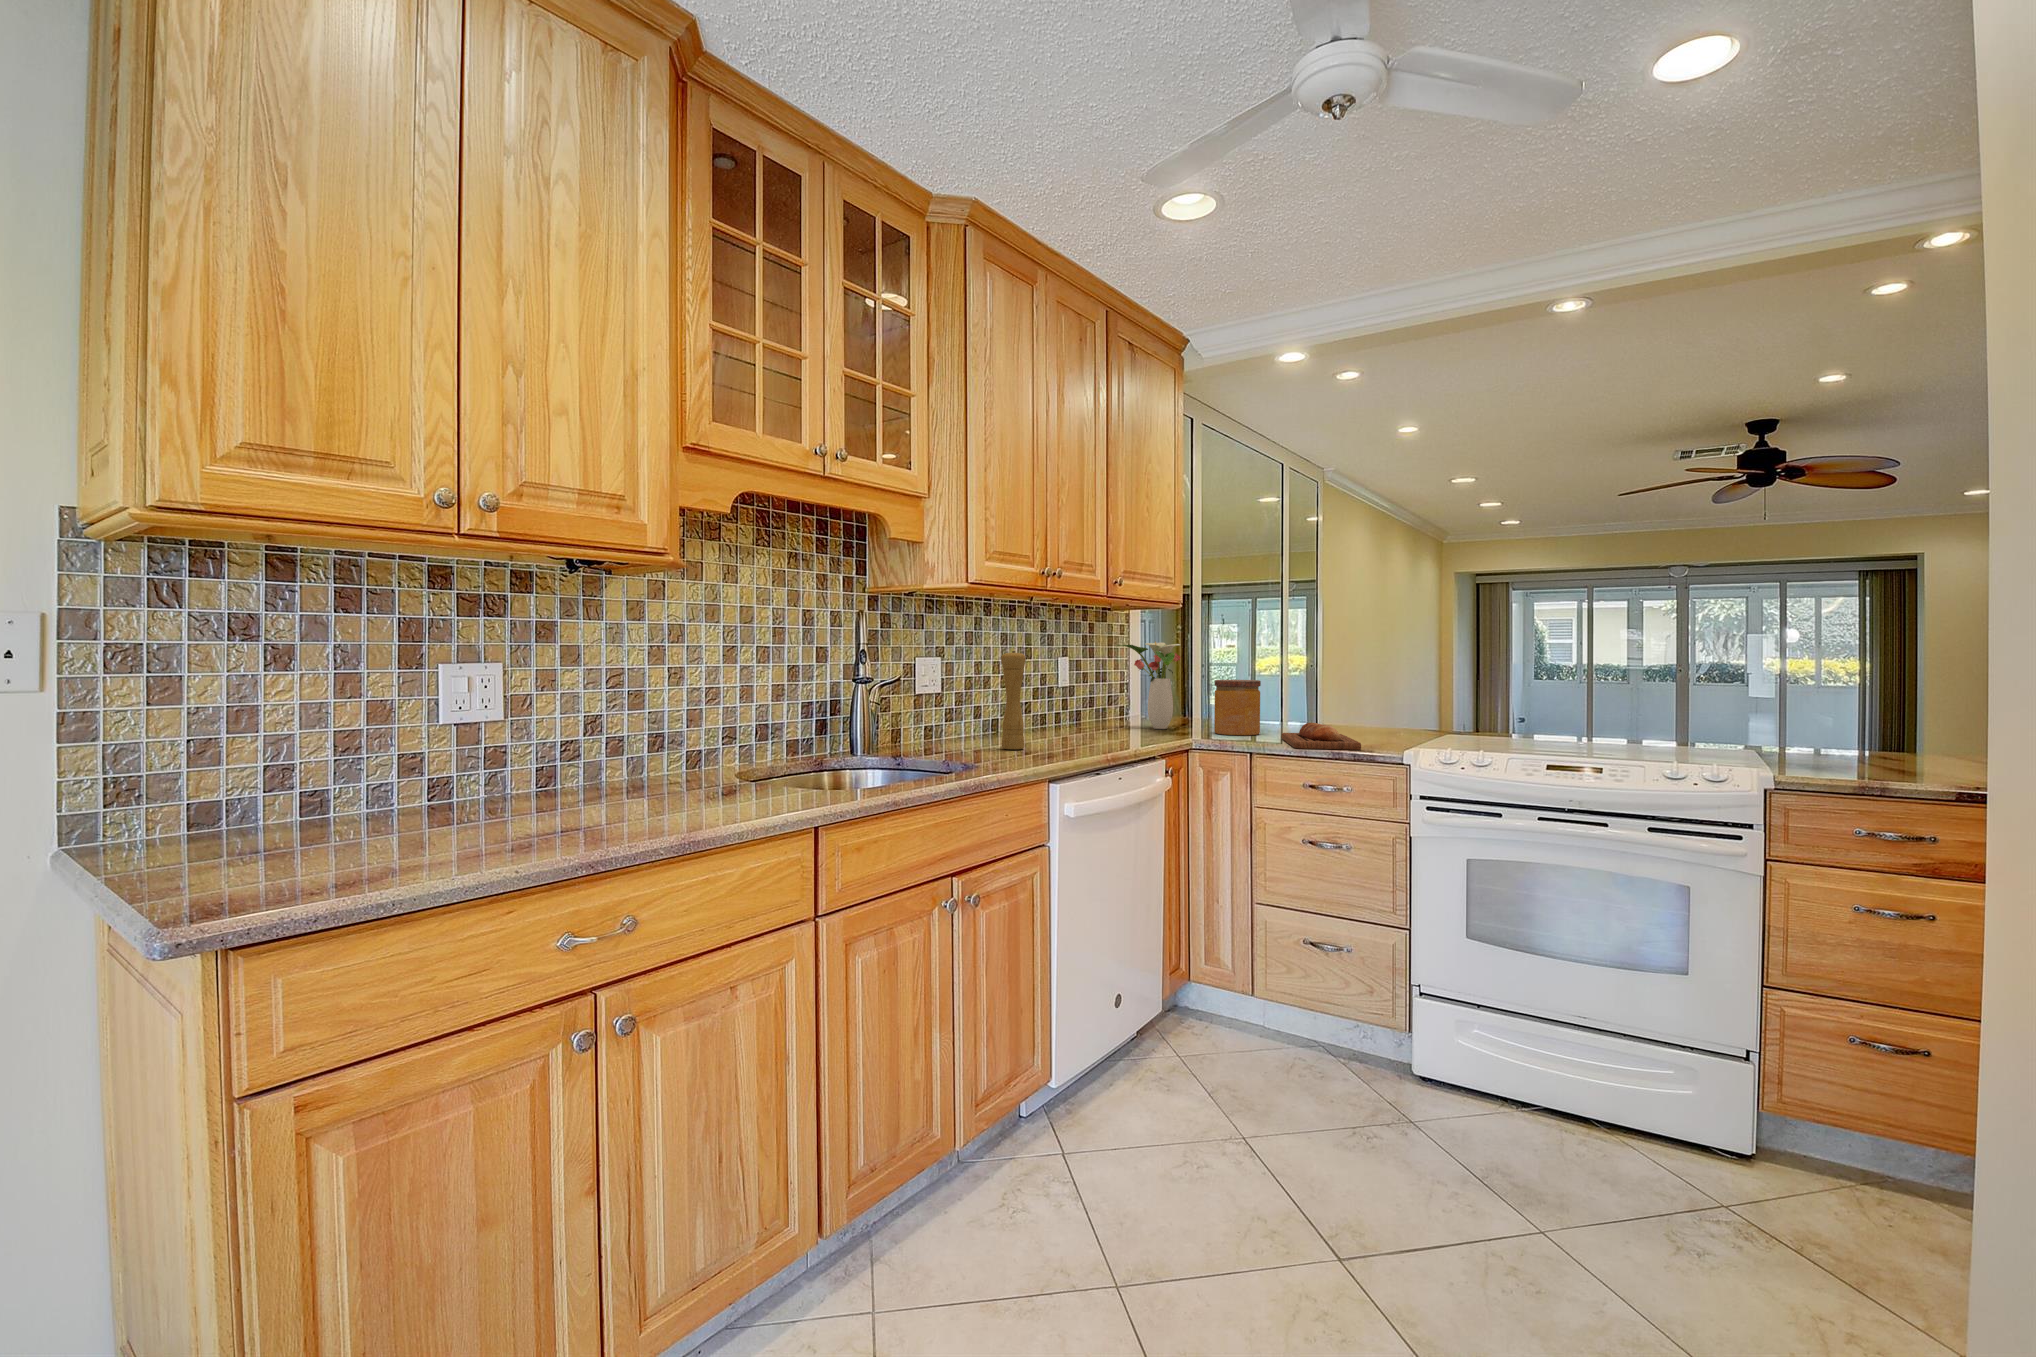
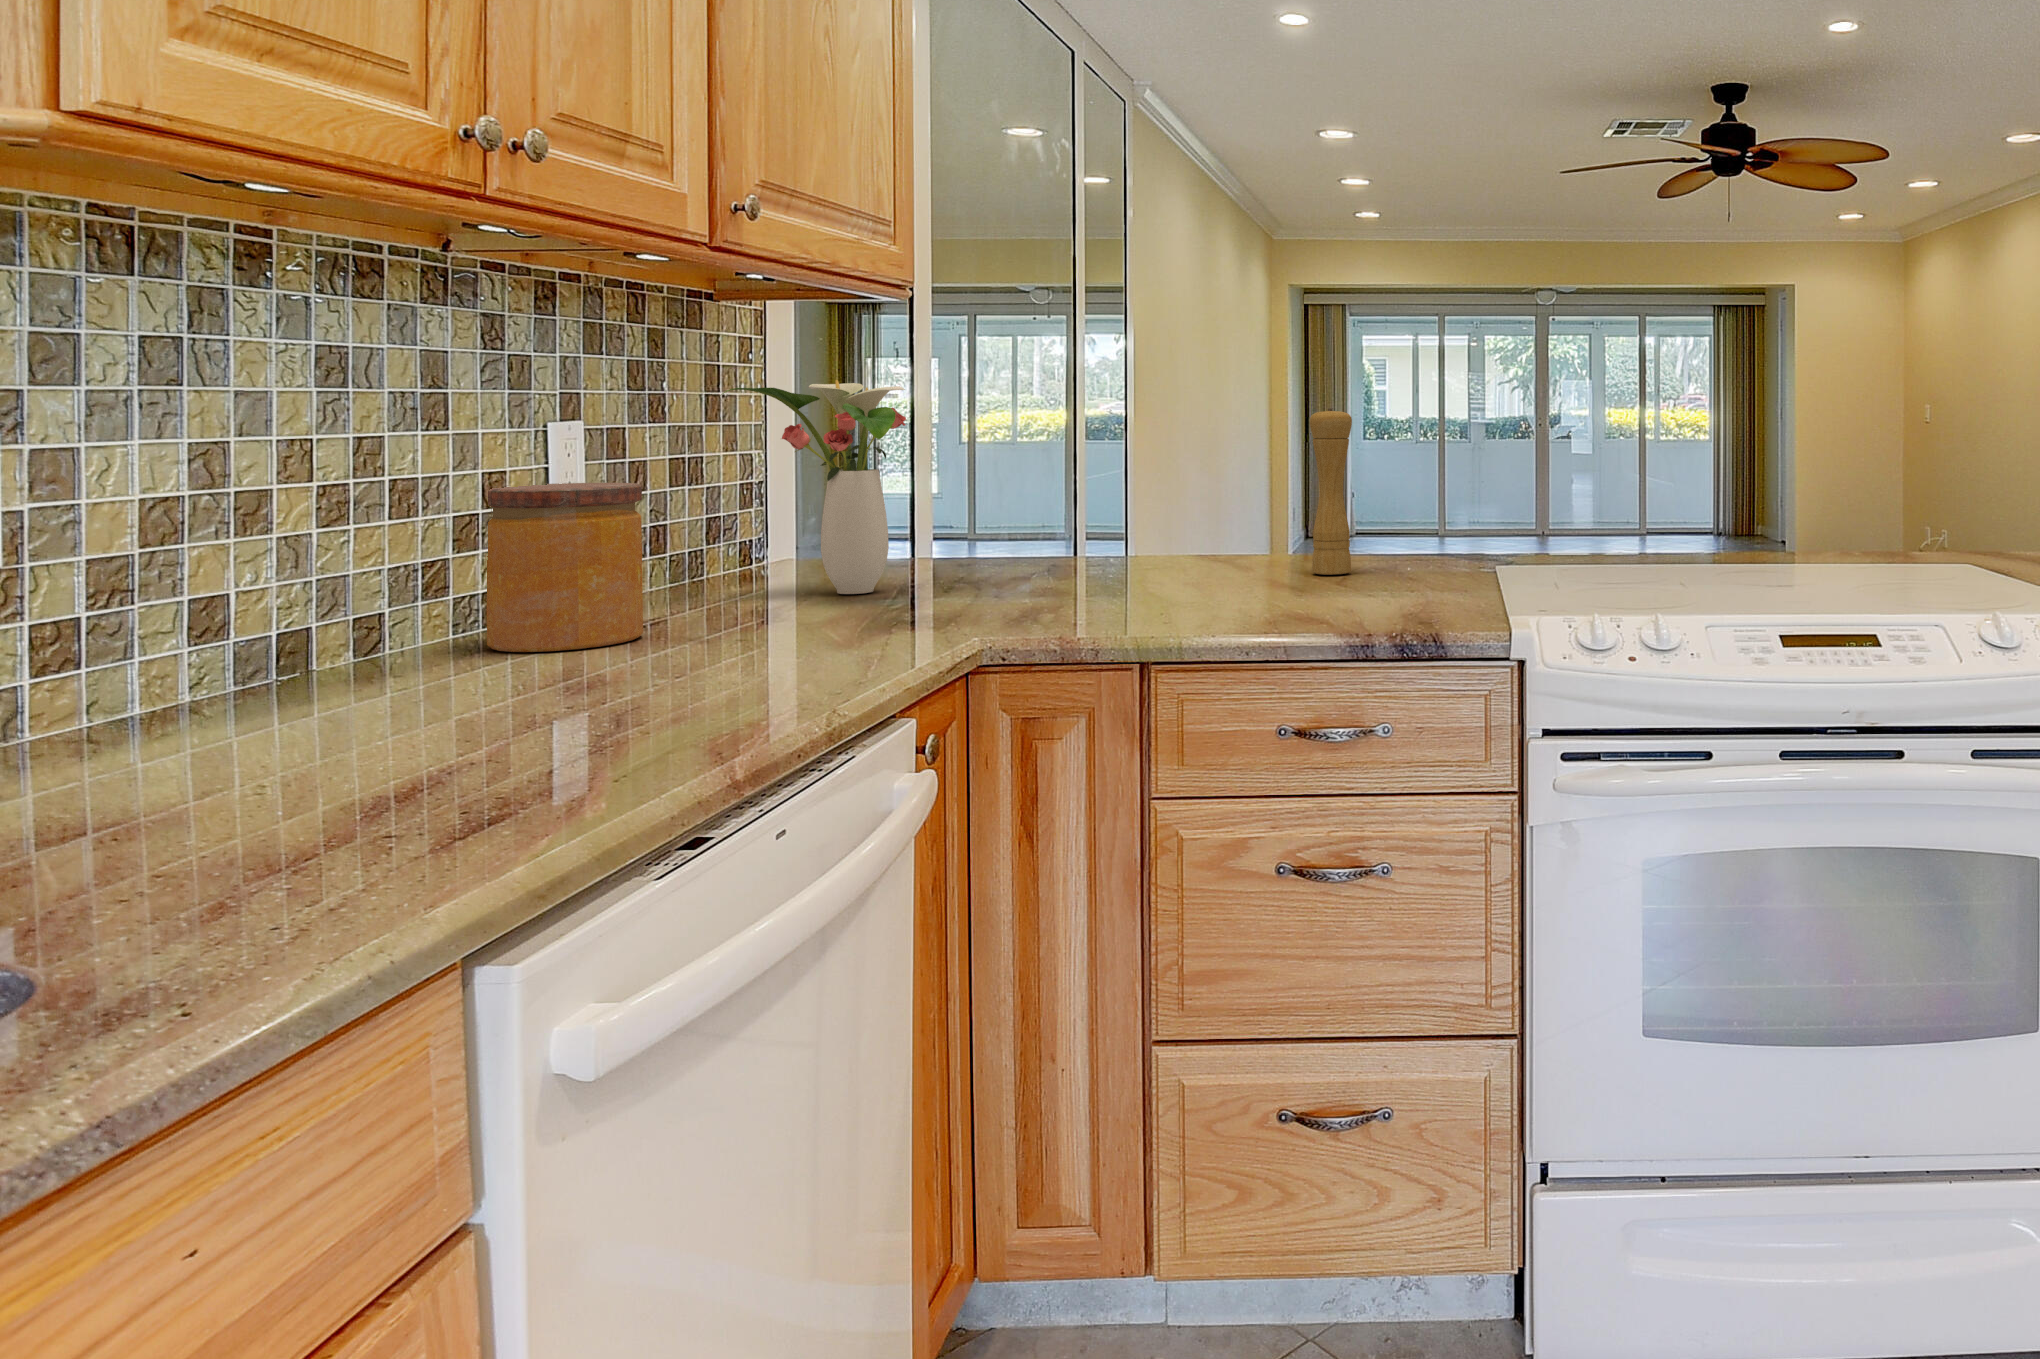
pepper mill: present [1001,651,1026,749] -> present [1310,408,1352,575]
jar: present [1214,680,1261,735] -> present [486,483,643,652]
bread loaf: present [1282,723,1361,750] -> none [1170,562,1372,631]

